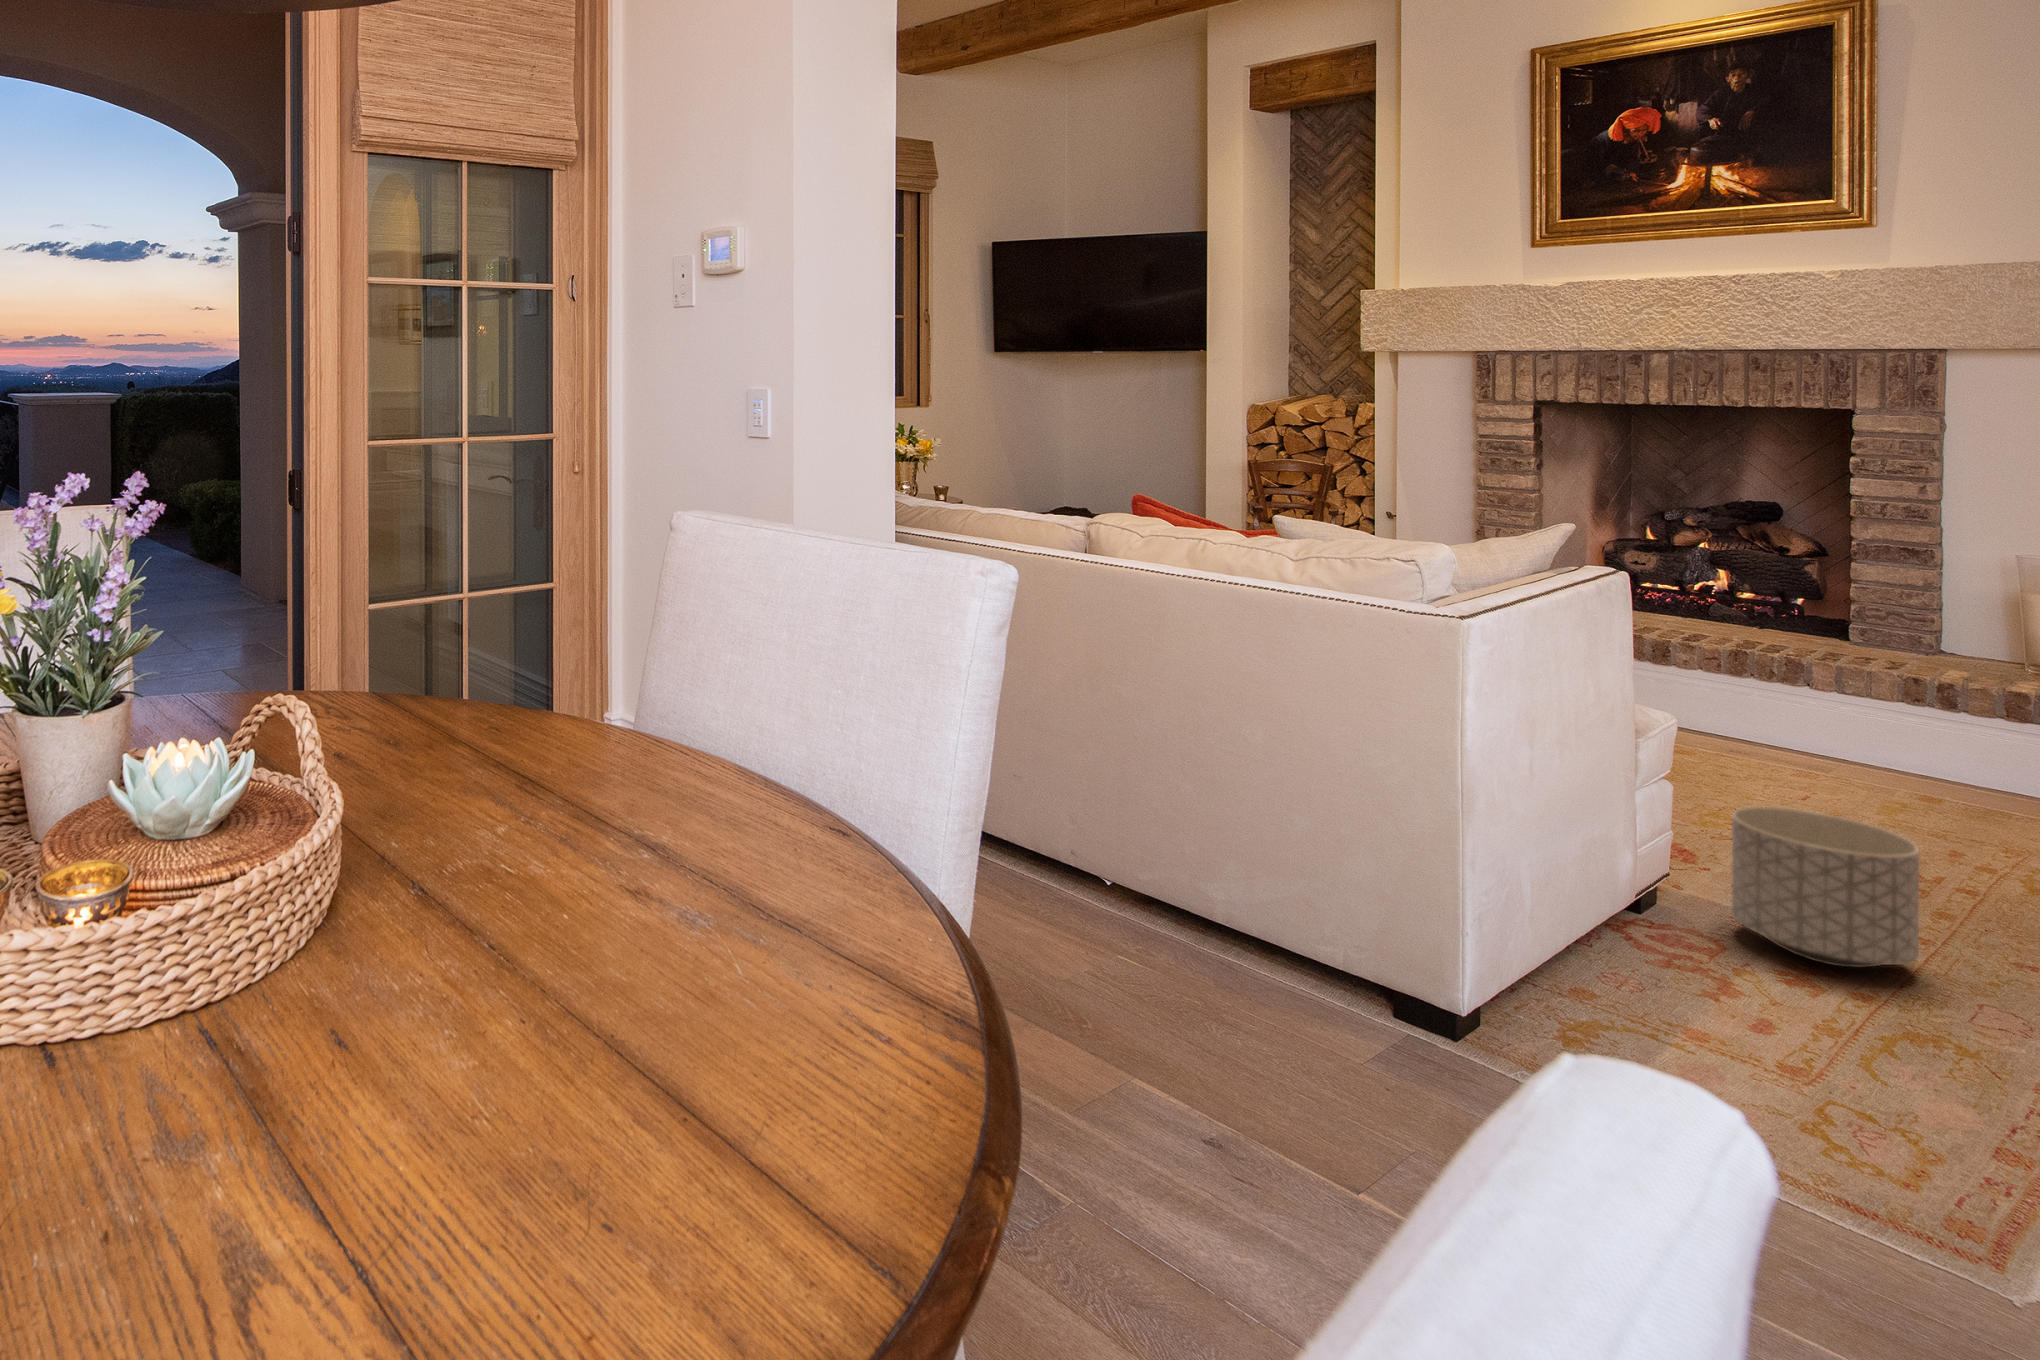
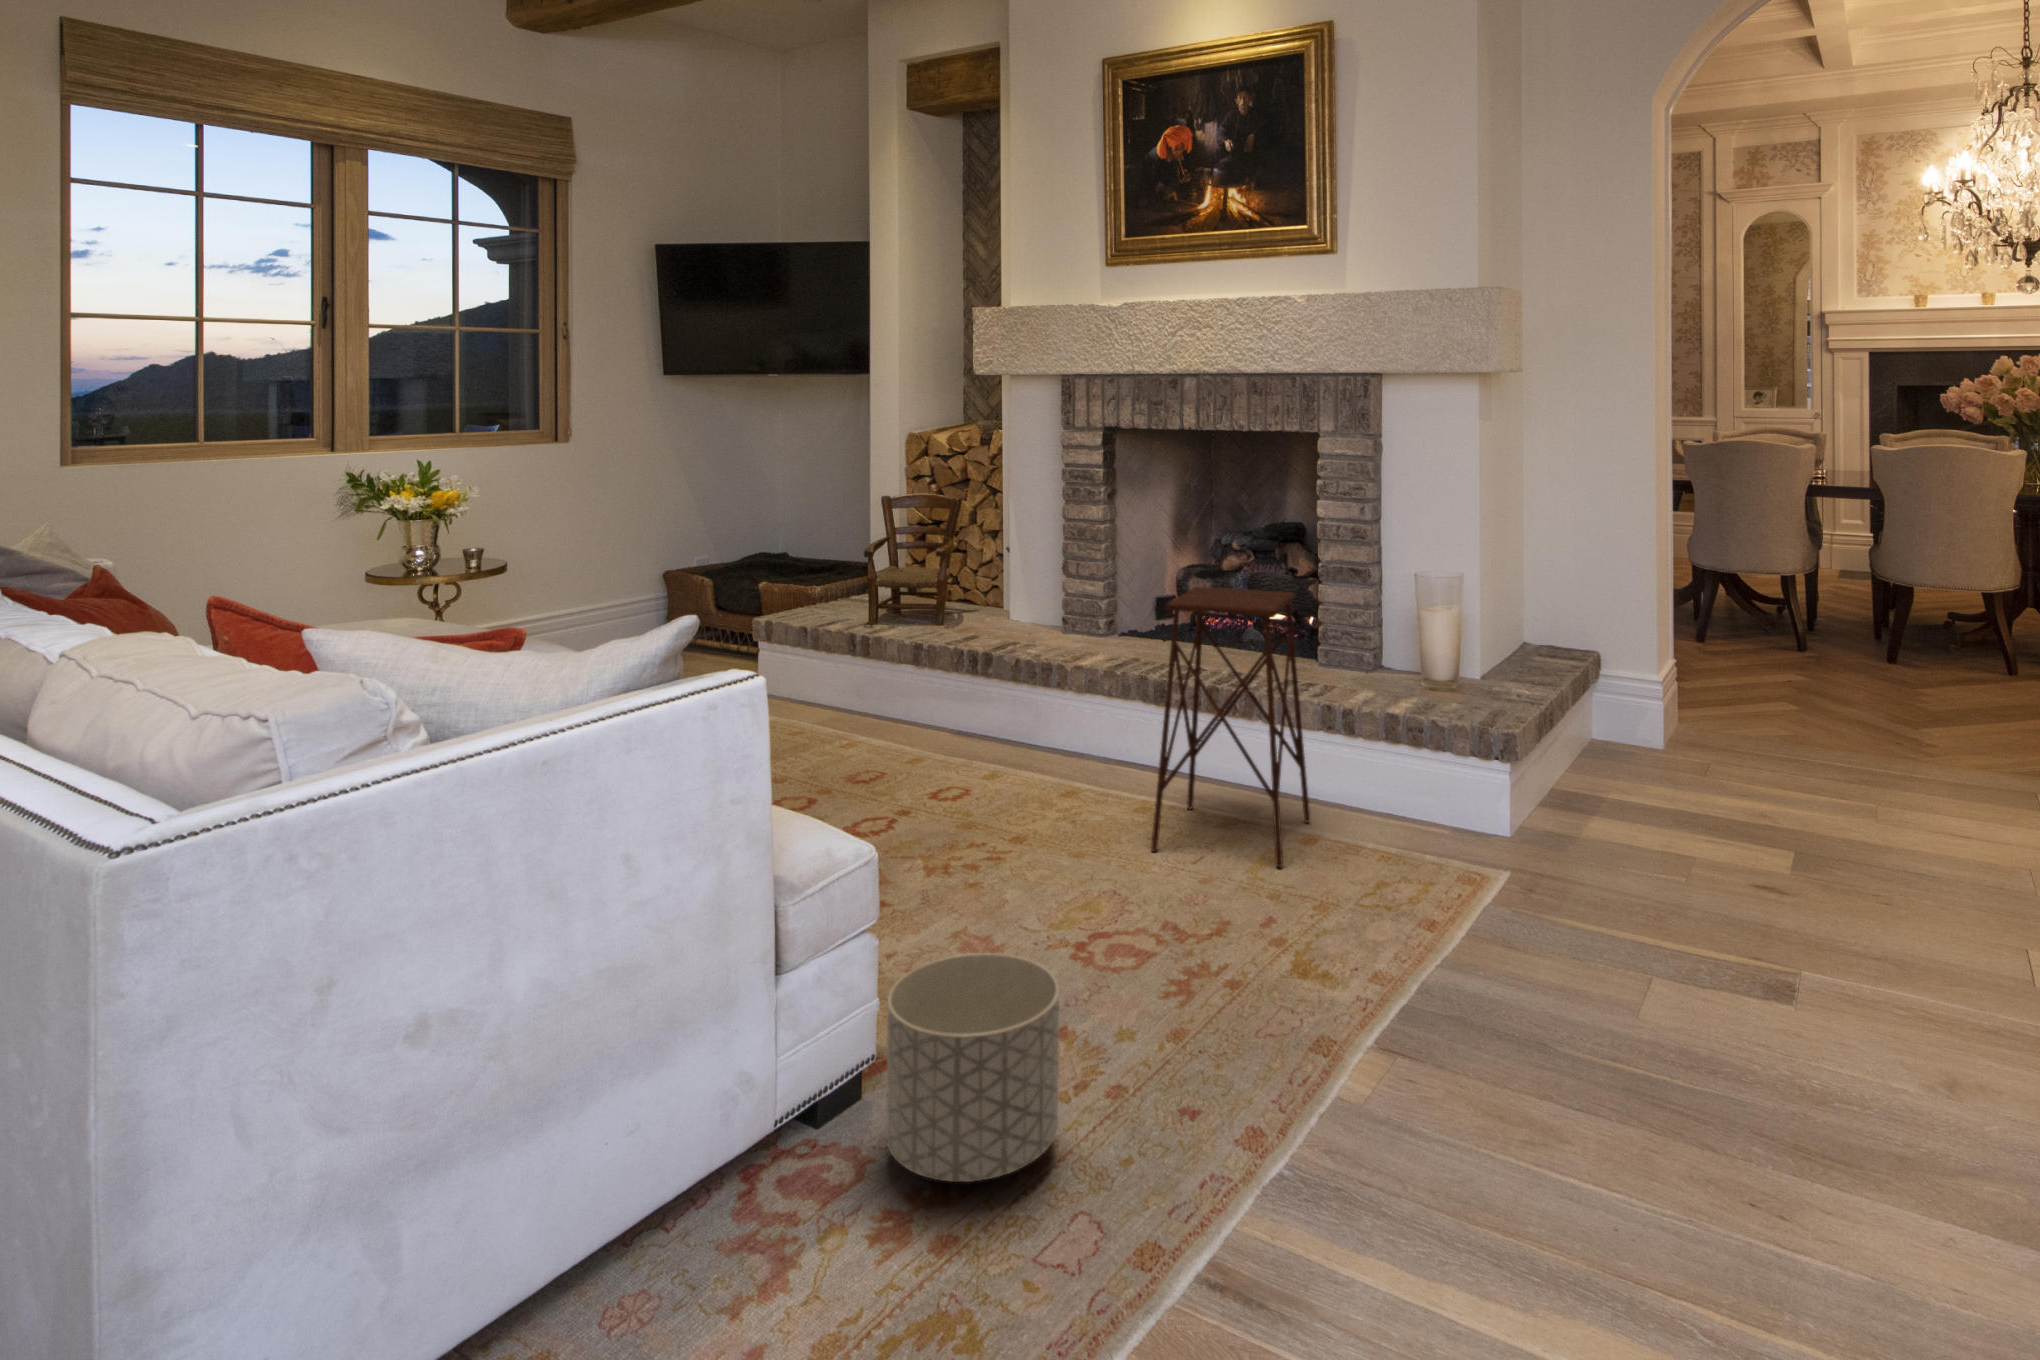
side table: none [1744,551,1925,815] -> present [1151,587,1310,867]

